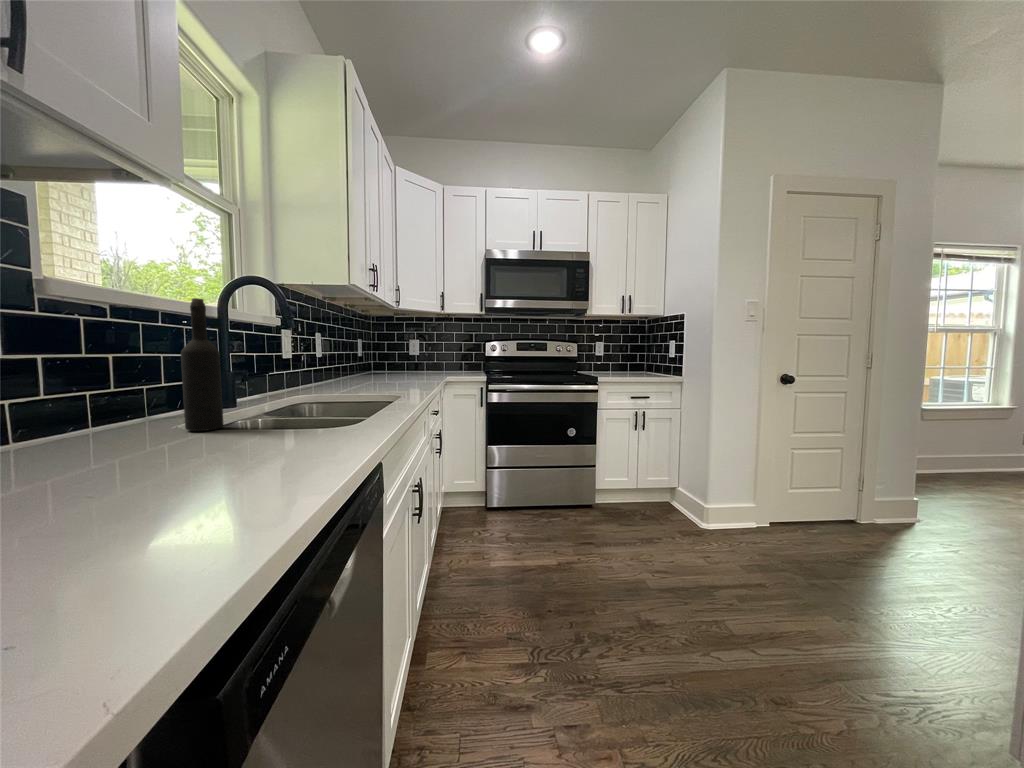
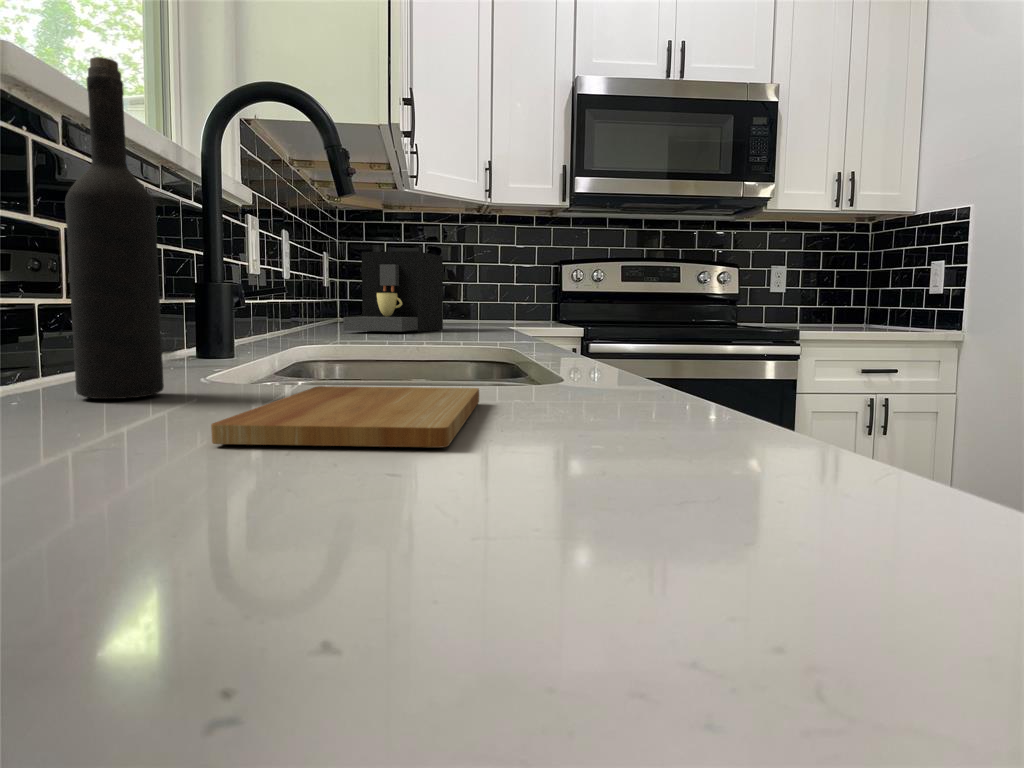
coffee maker: none [360,341,416,382] -> present [343,251,443,332]
cutting board: none [214,425,345,454] -> present [211,386,479,447]

